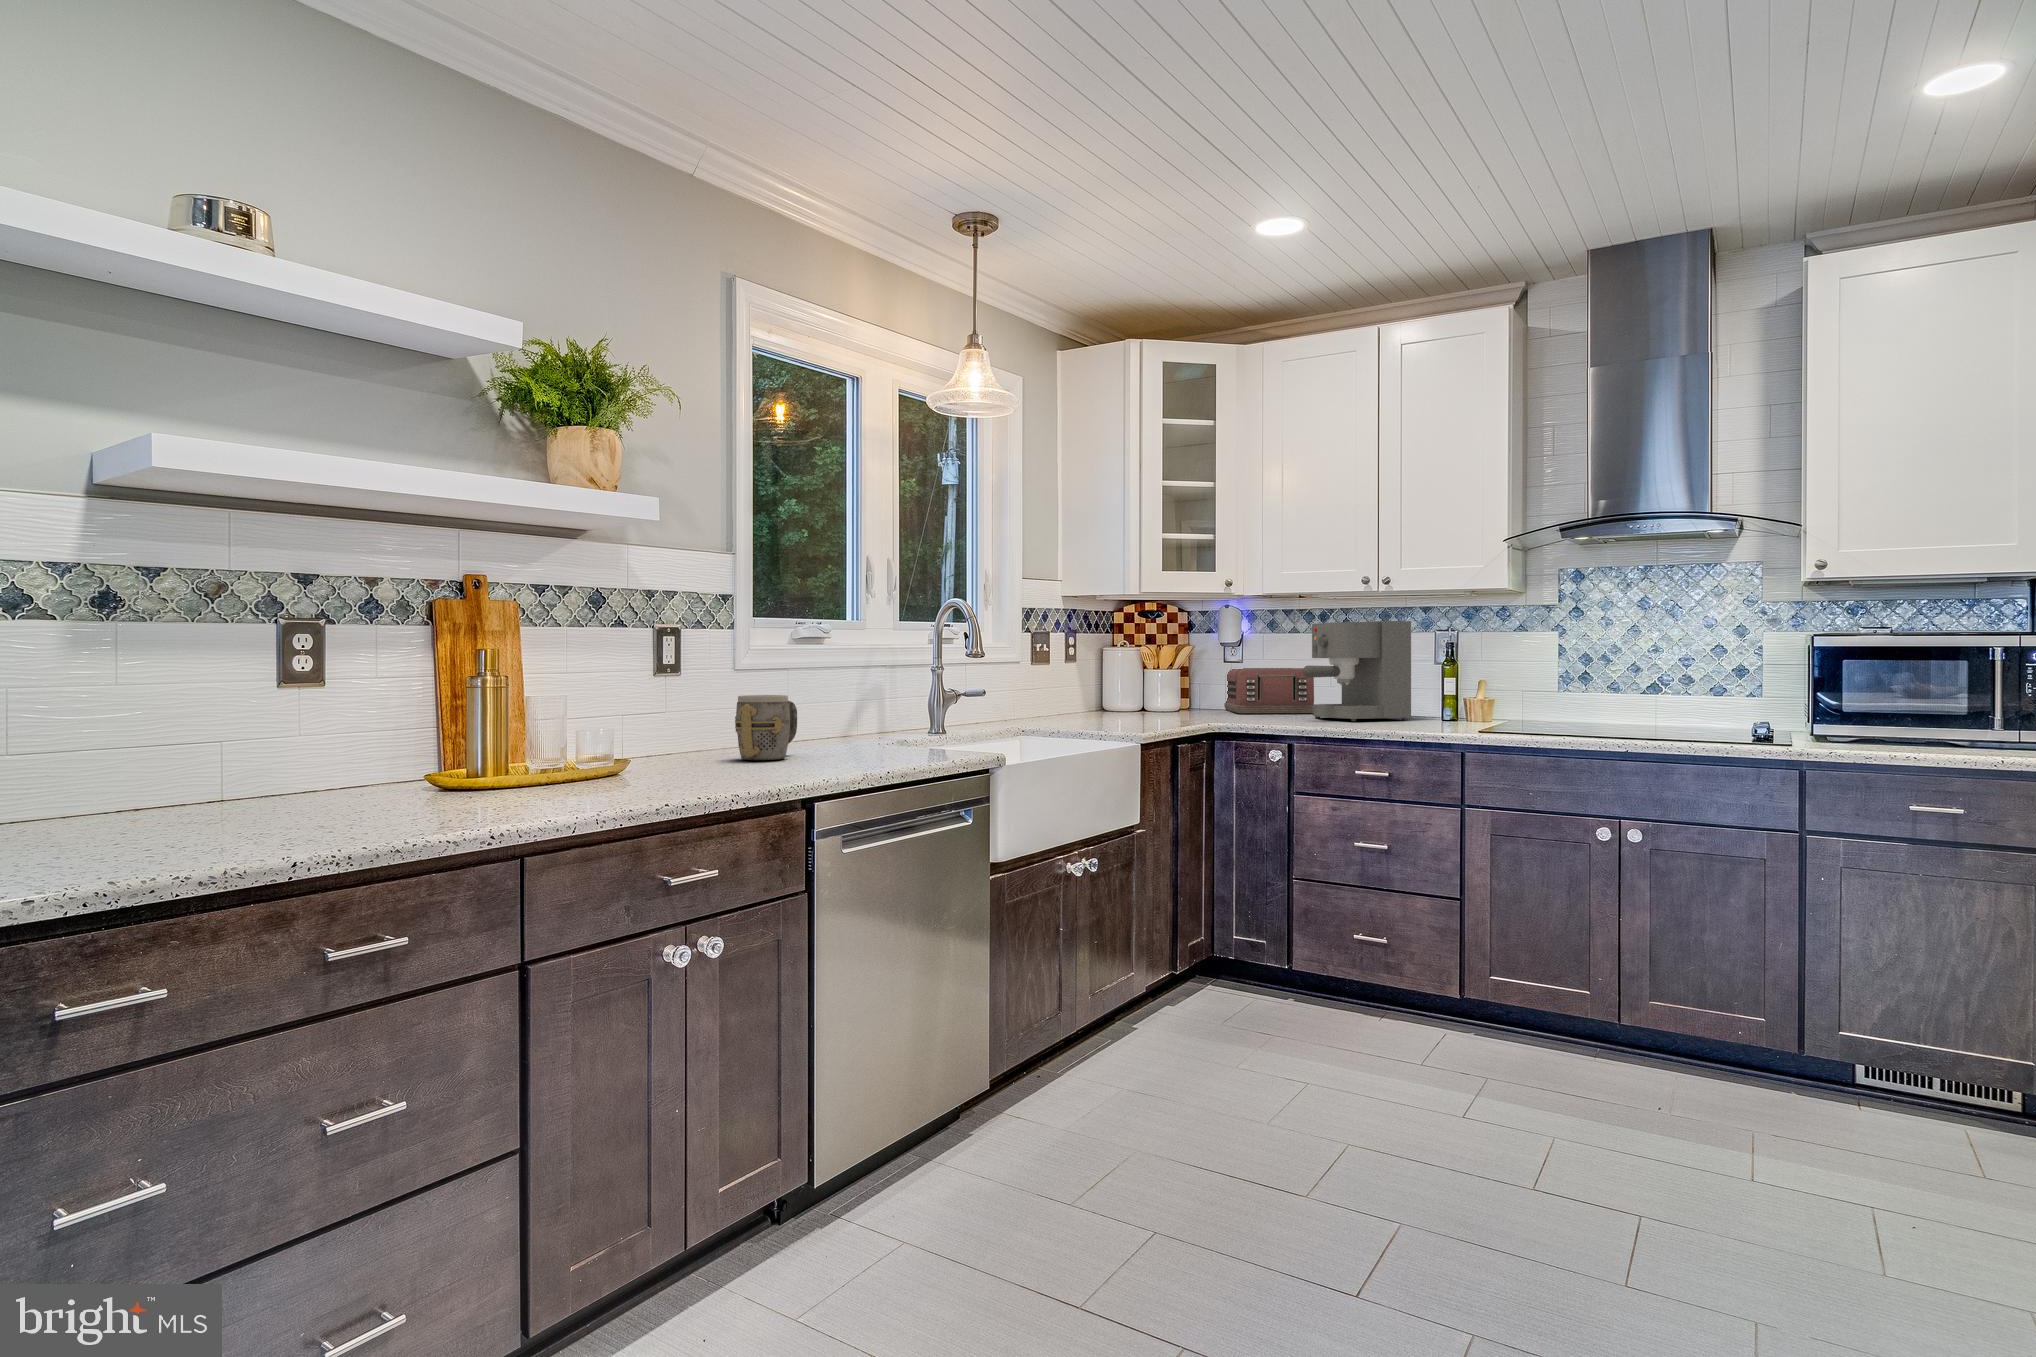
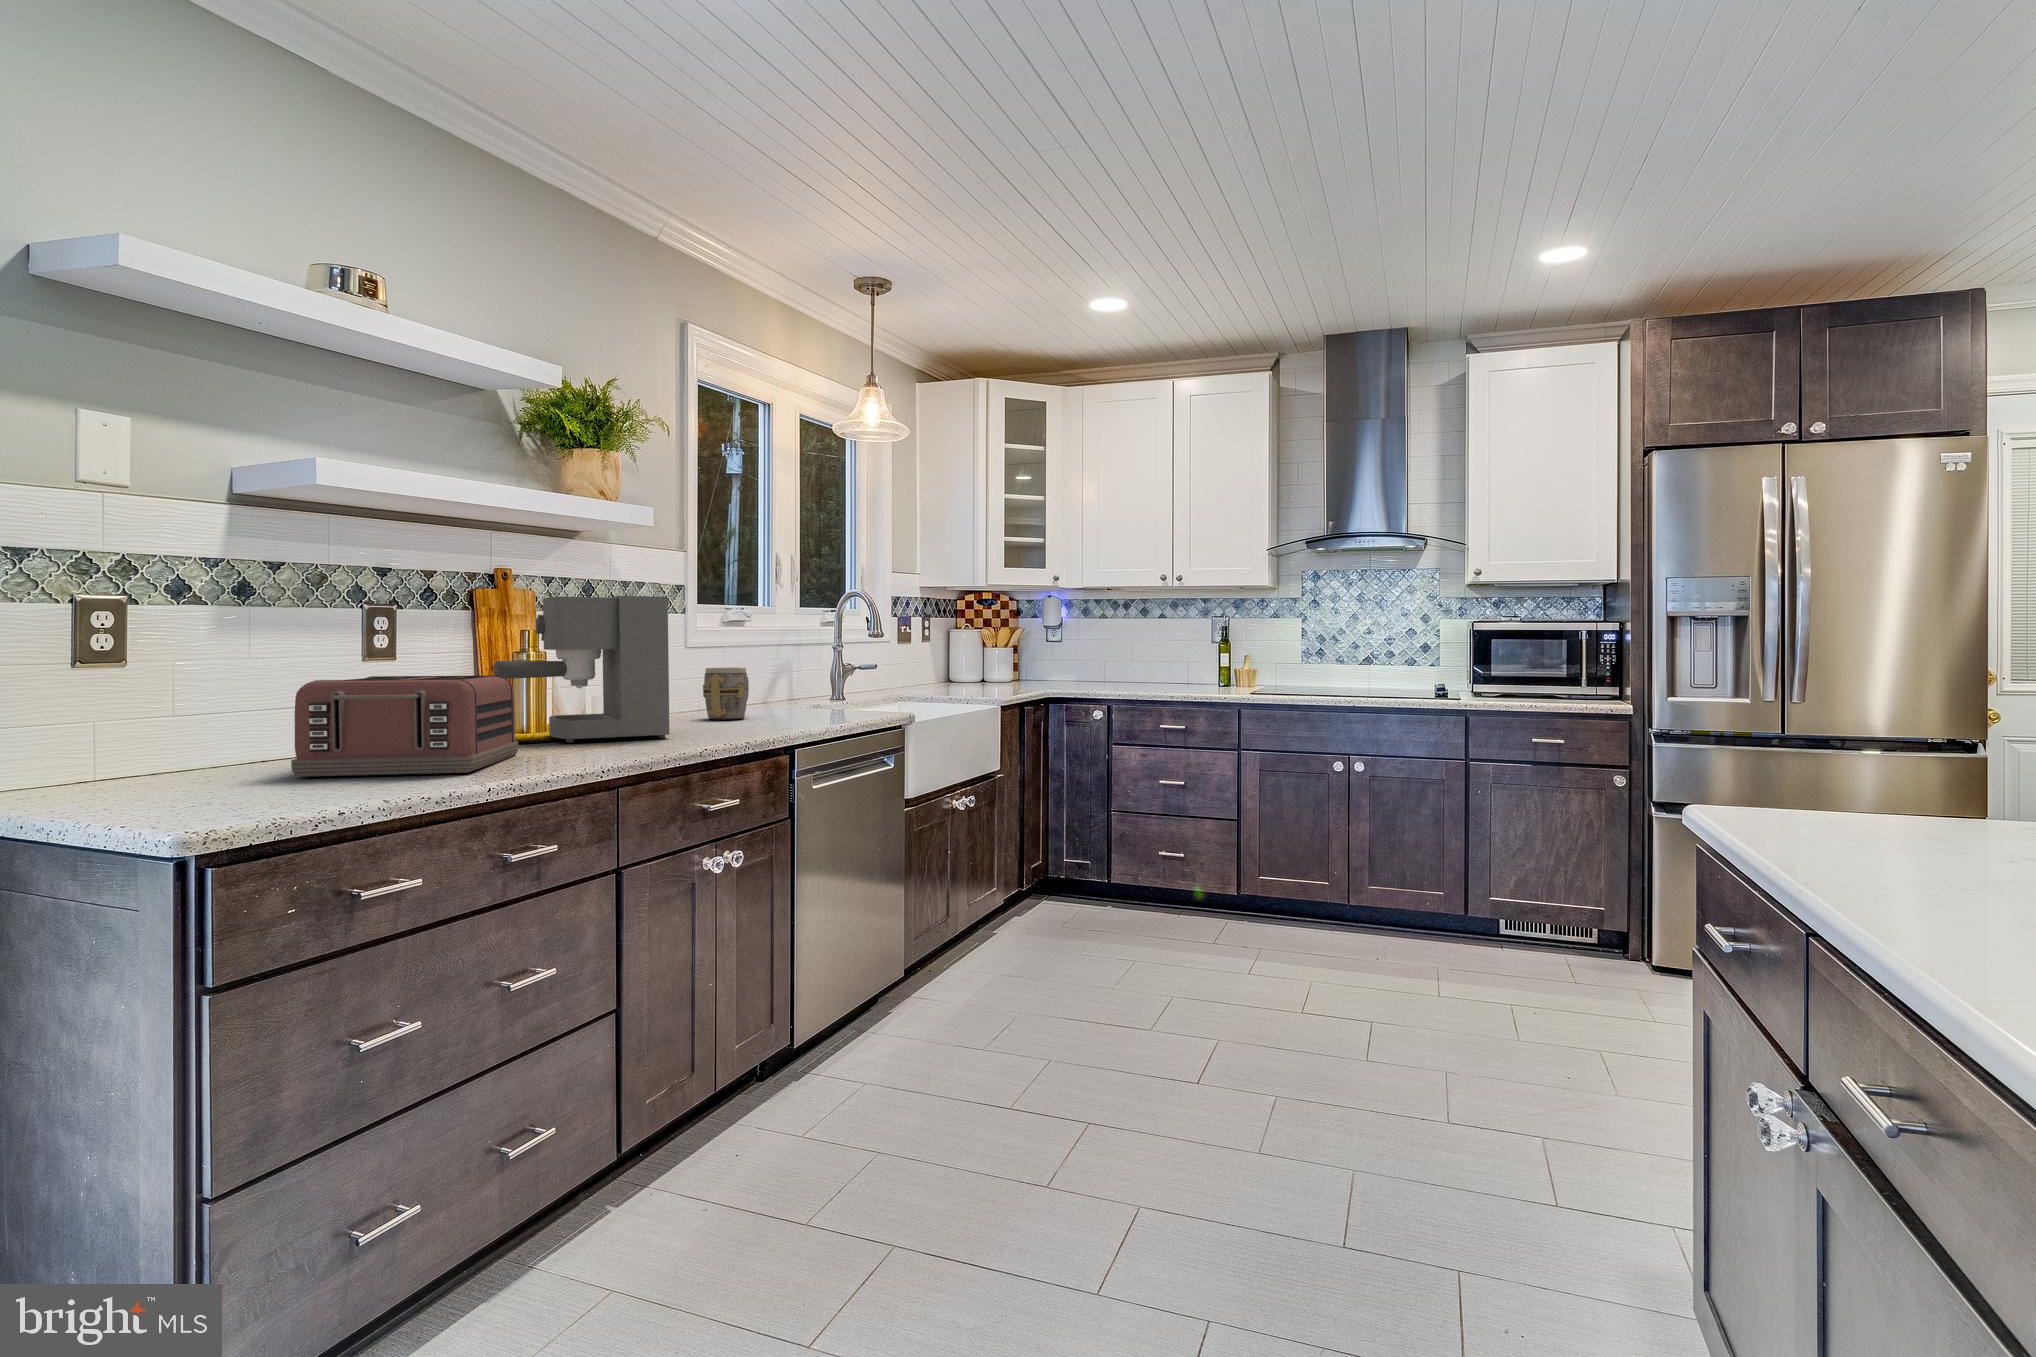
coffee maker: present [1303,621,1411,721] -> present [494,596,669,742]
toaster: present [1224,668,1314,713] -> present [291,675,518,777]

